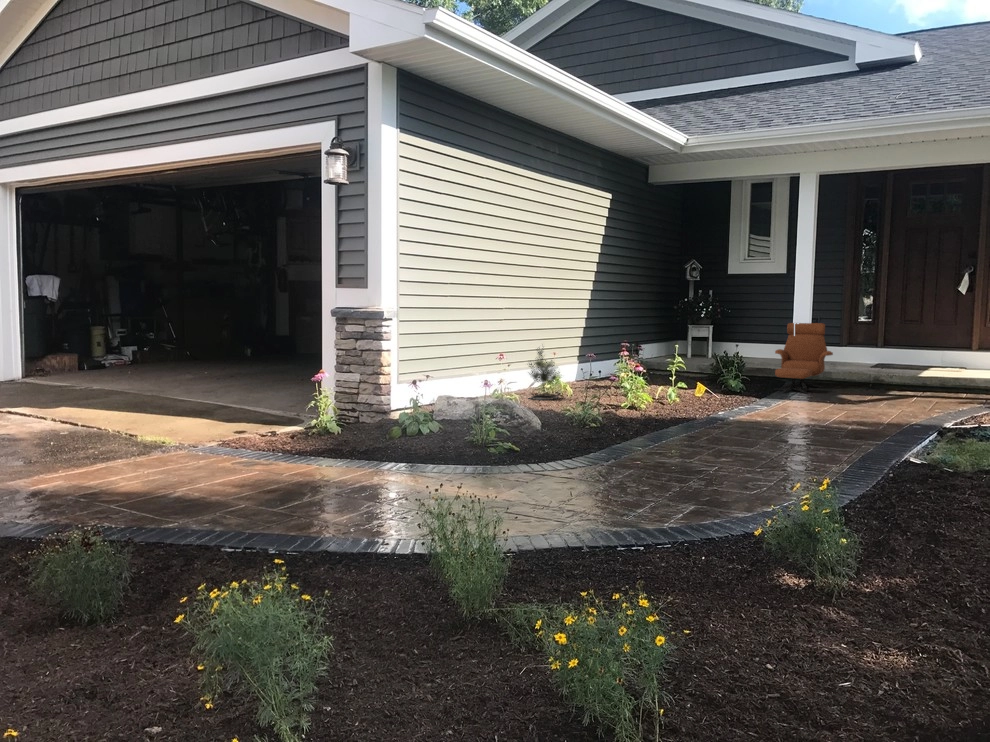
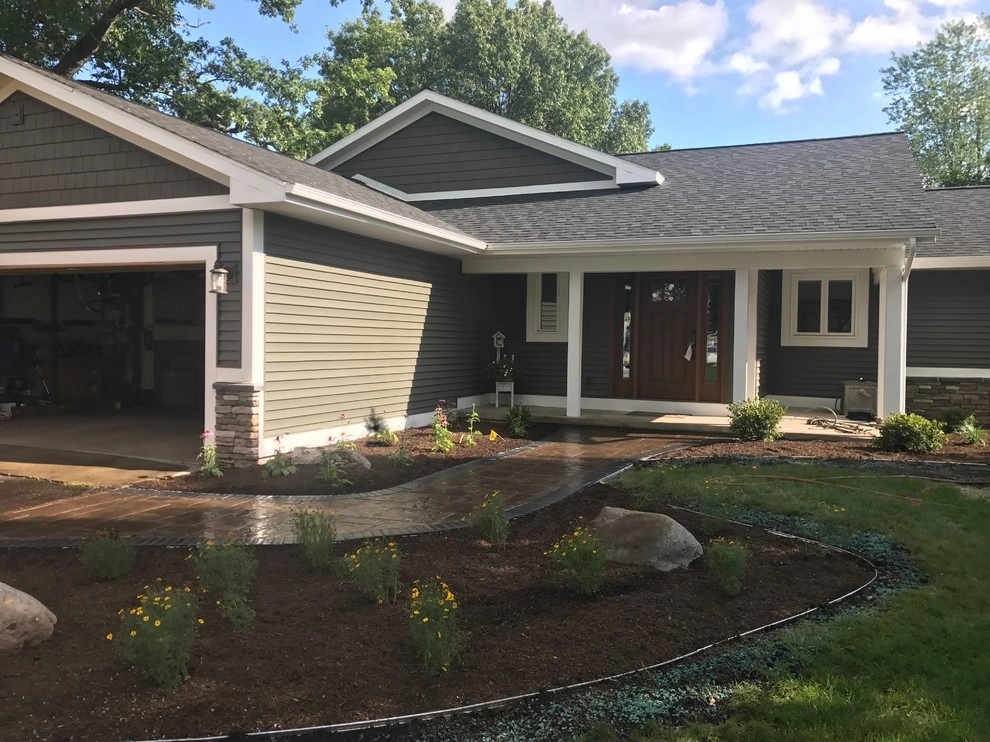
lounge chair: present [775,323,833,393] -> none [550,384,593,437]

